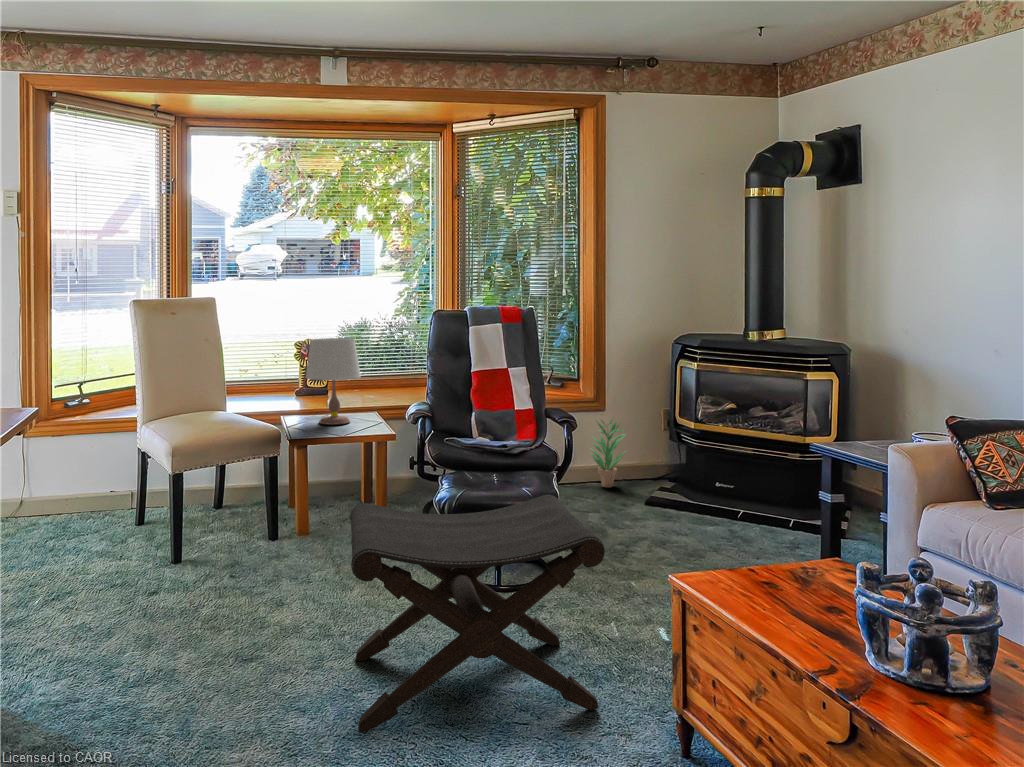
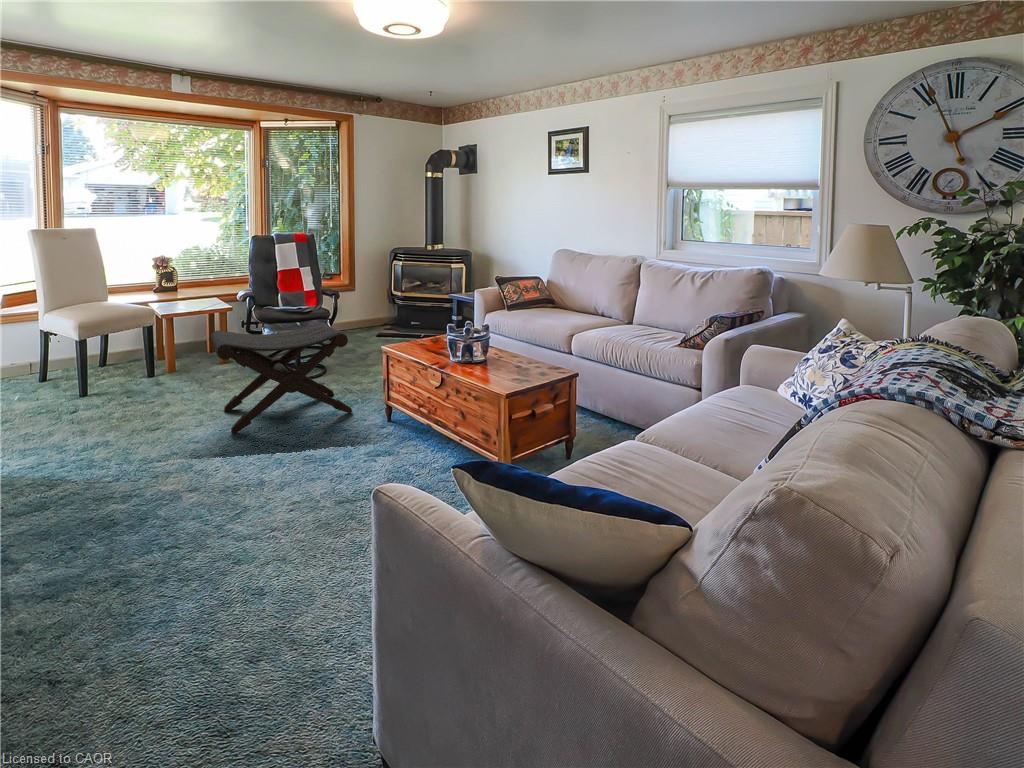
table lamp: present [306,338,361,425] -> none [164,253,202,304]
potted plant: present [591,420,625,487] -> none [348,296,369,335]

